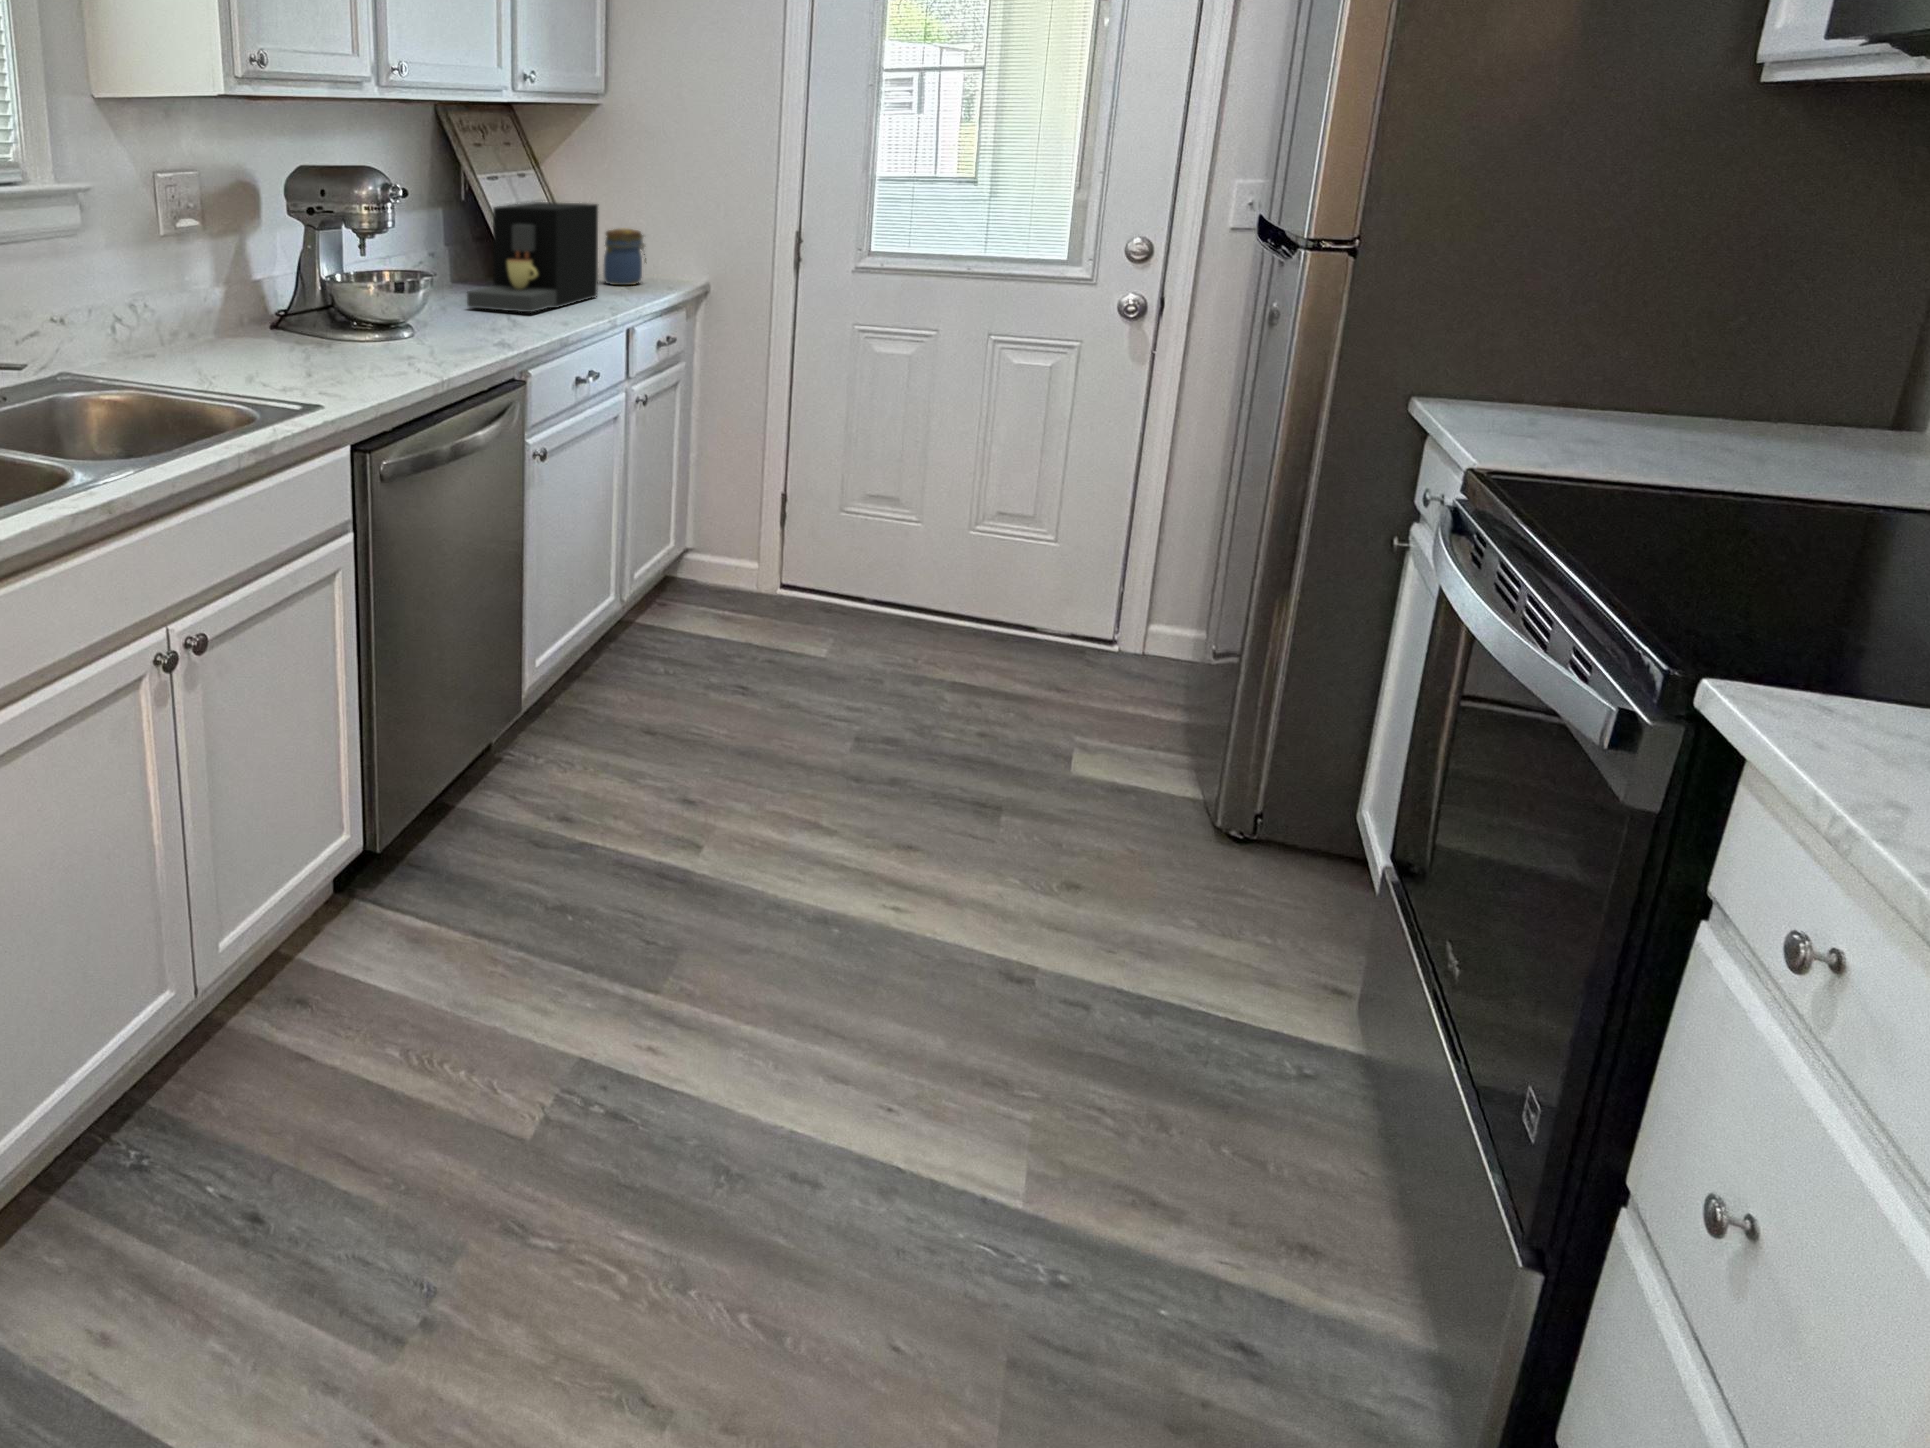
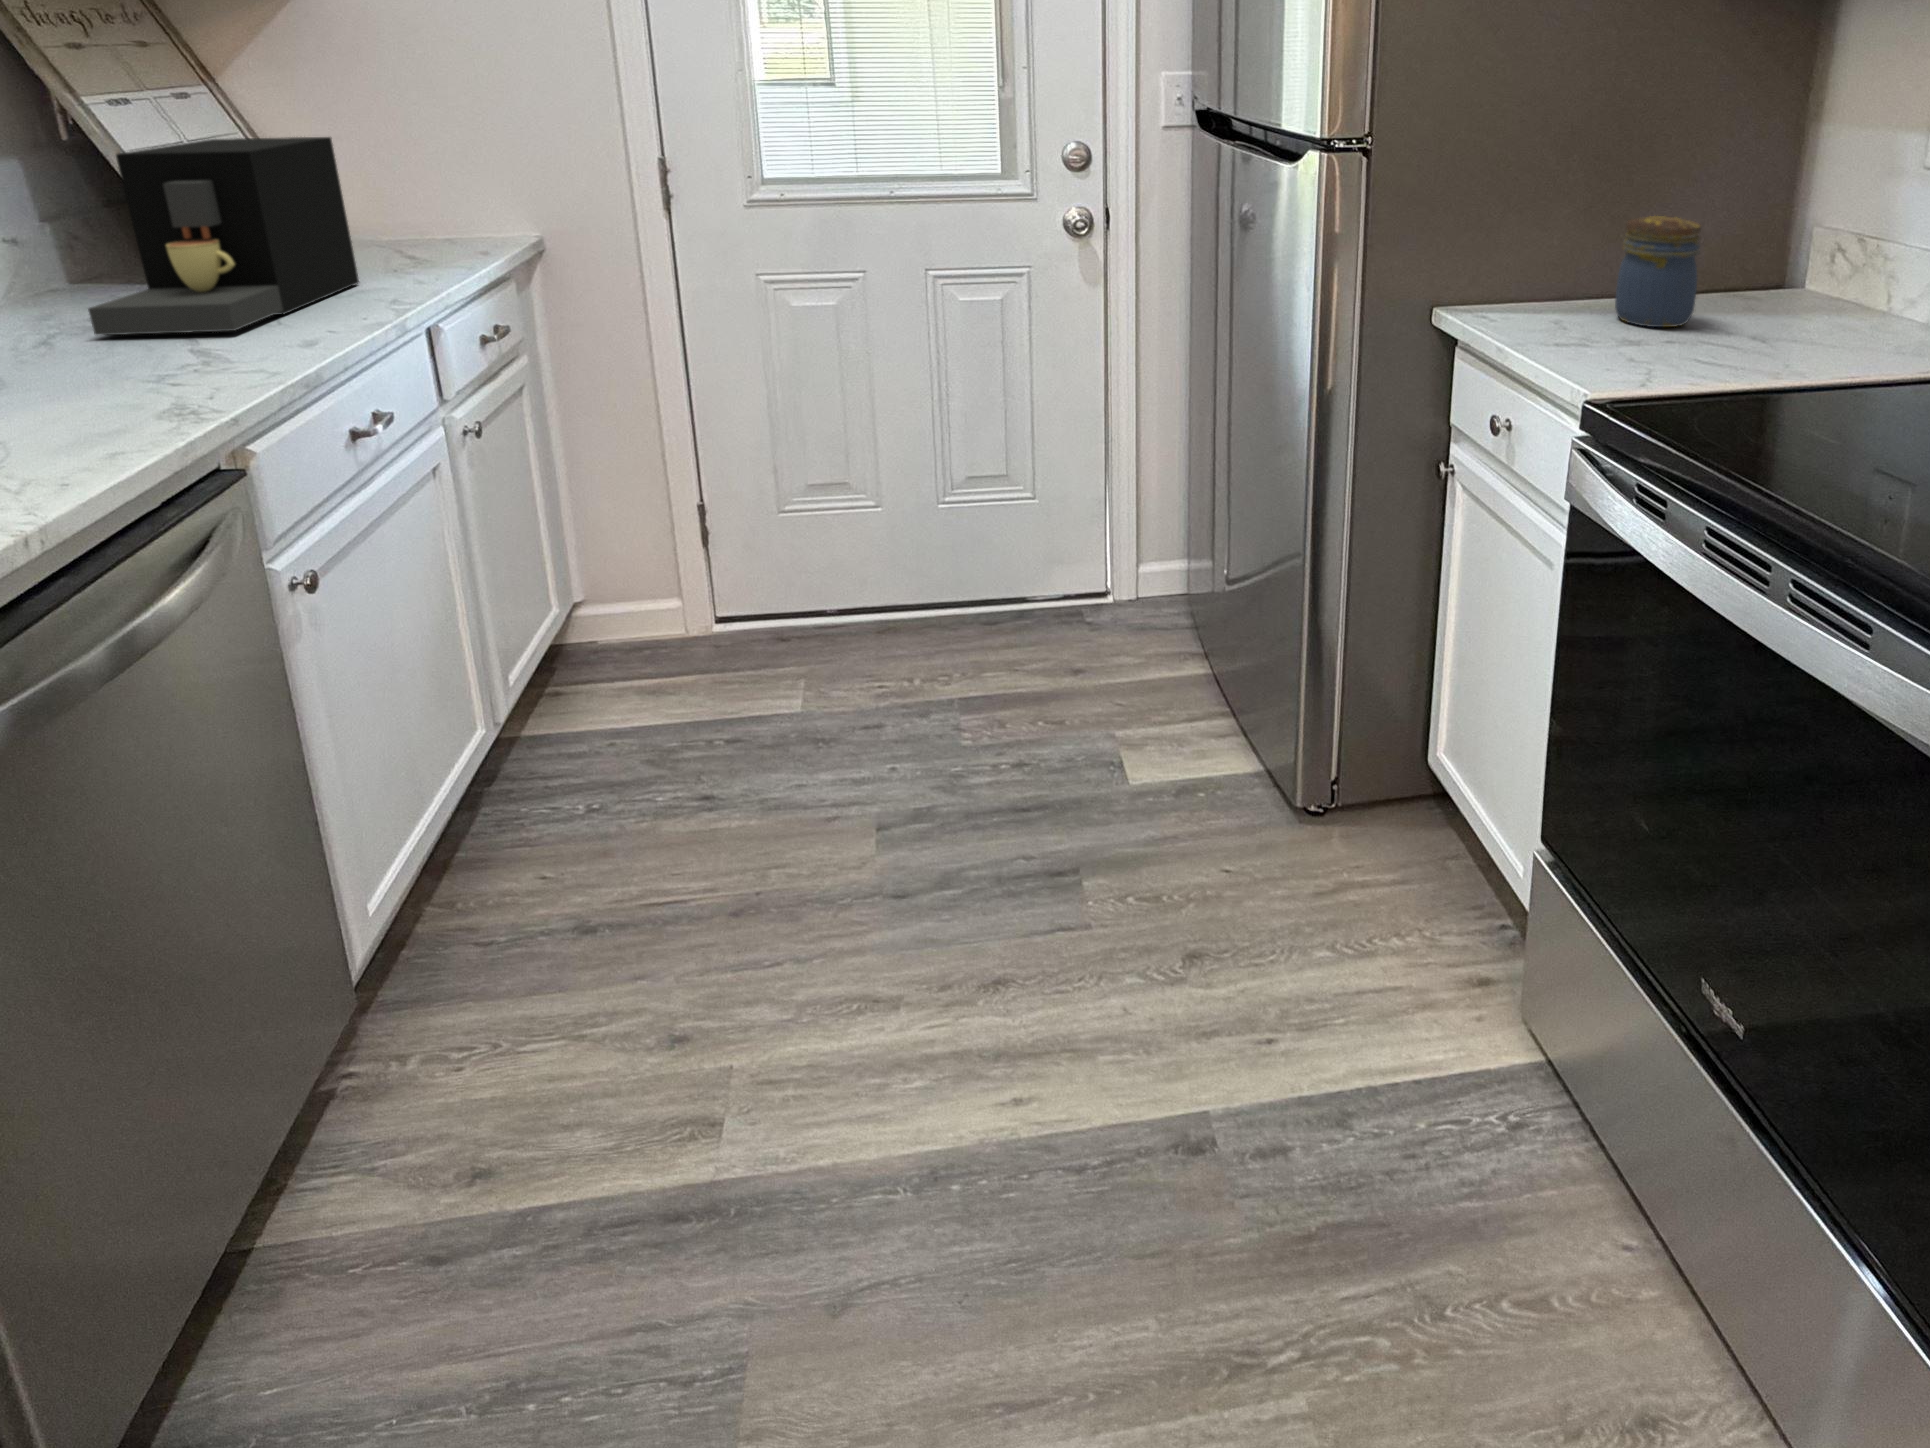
jar: present [604,228,646,285] -> present [1615,216,1701,327]

